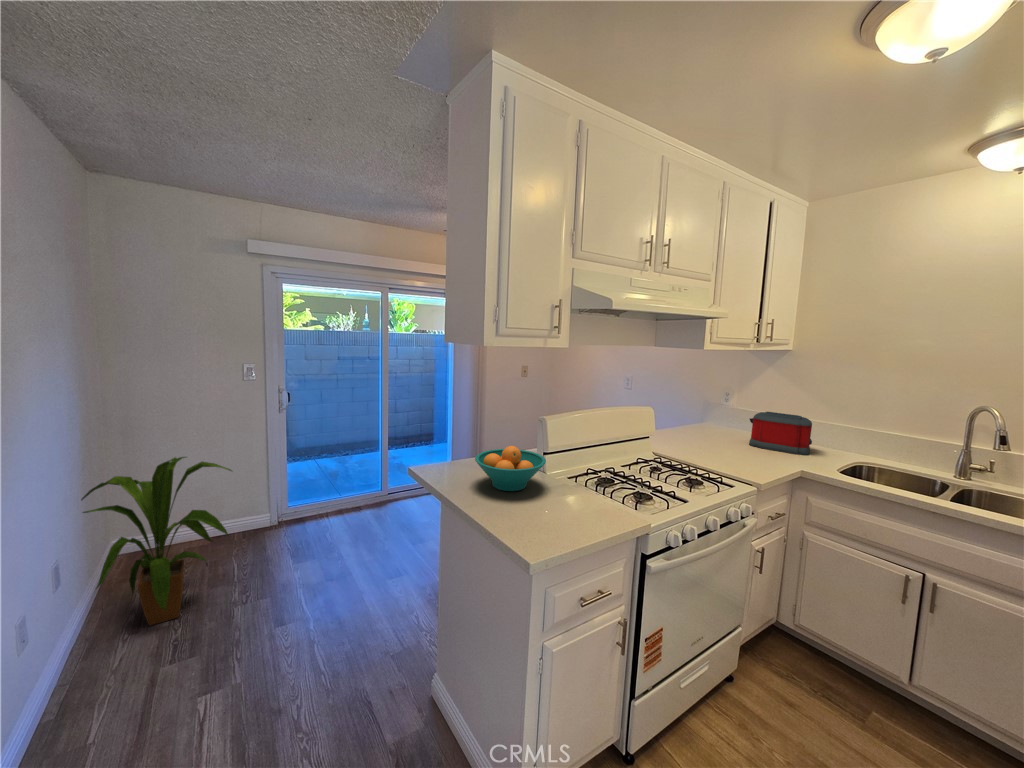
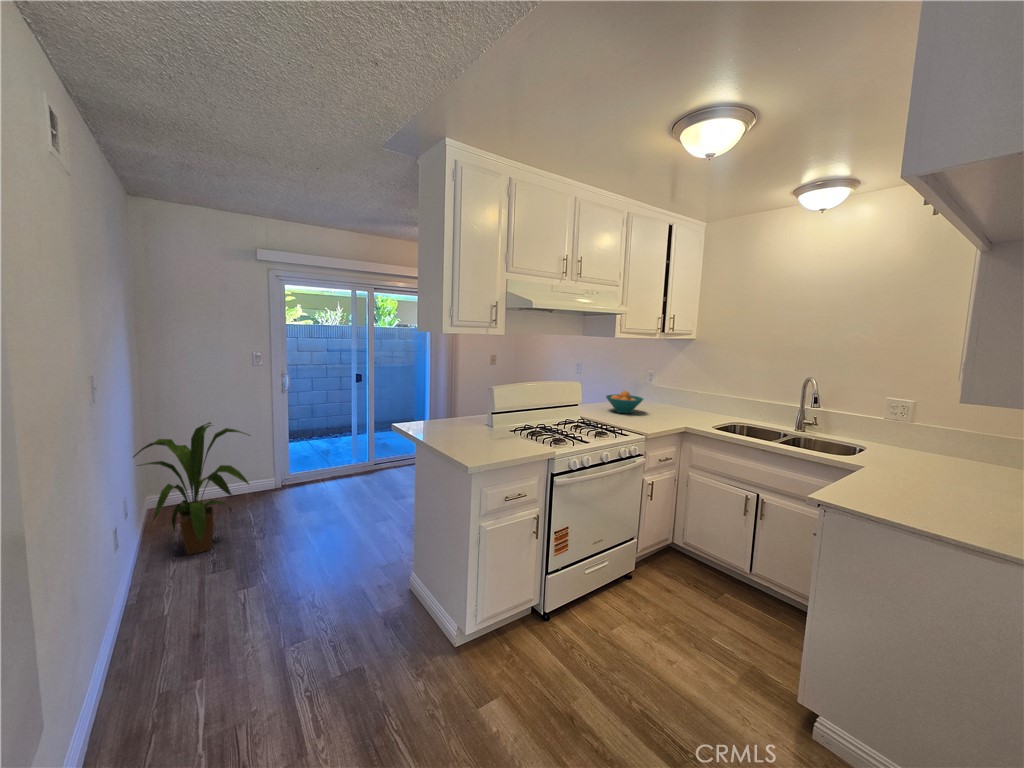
toaster: present [749,412,812,455] -> none [659,386,704,418]
fruit bowl: present [475,446,546,491] -> present [606,391,643,413]

